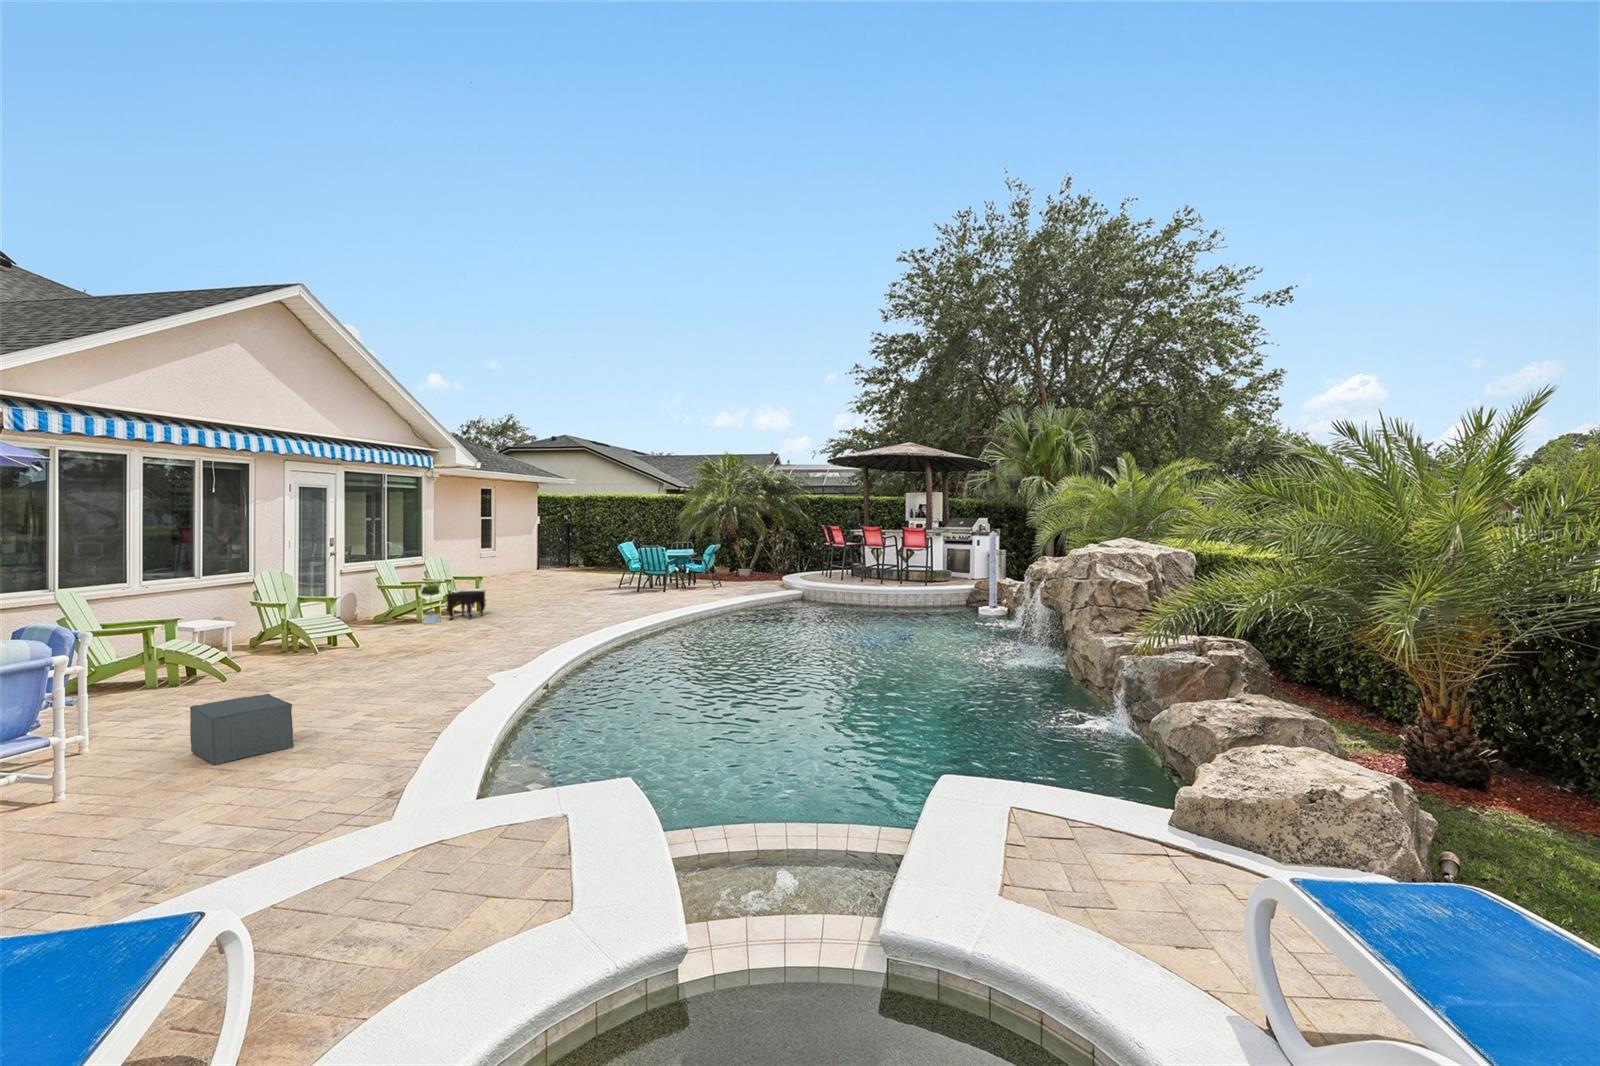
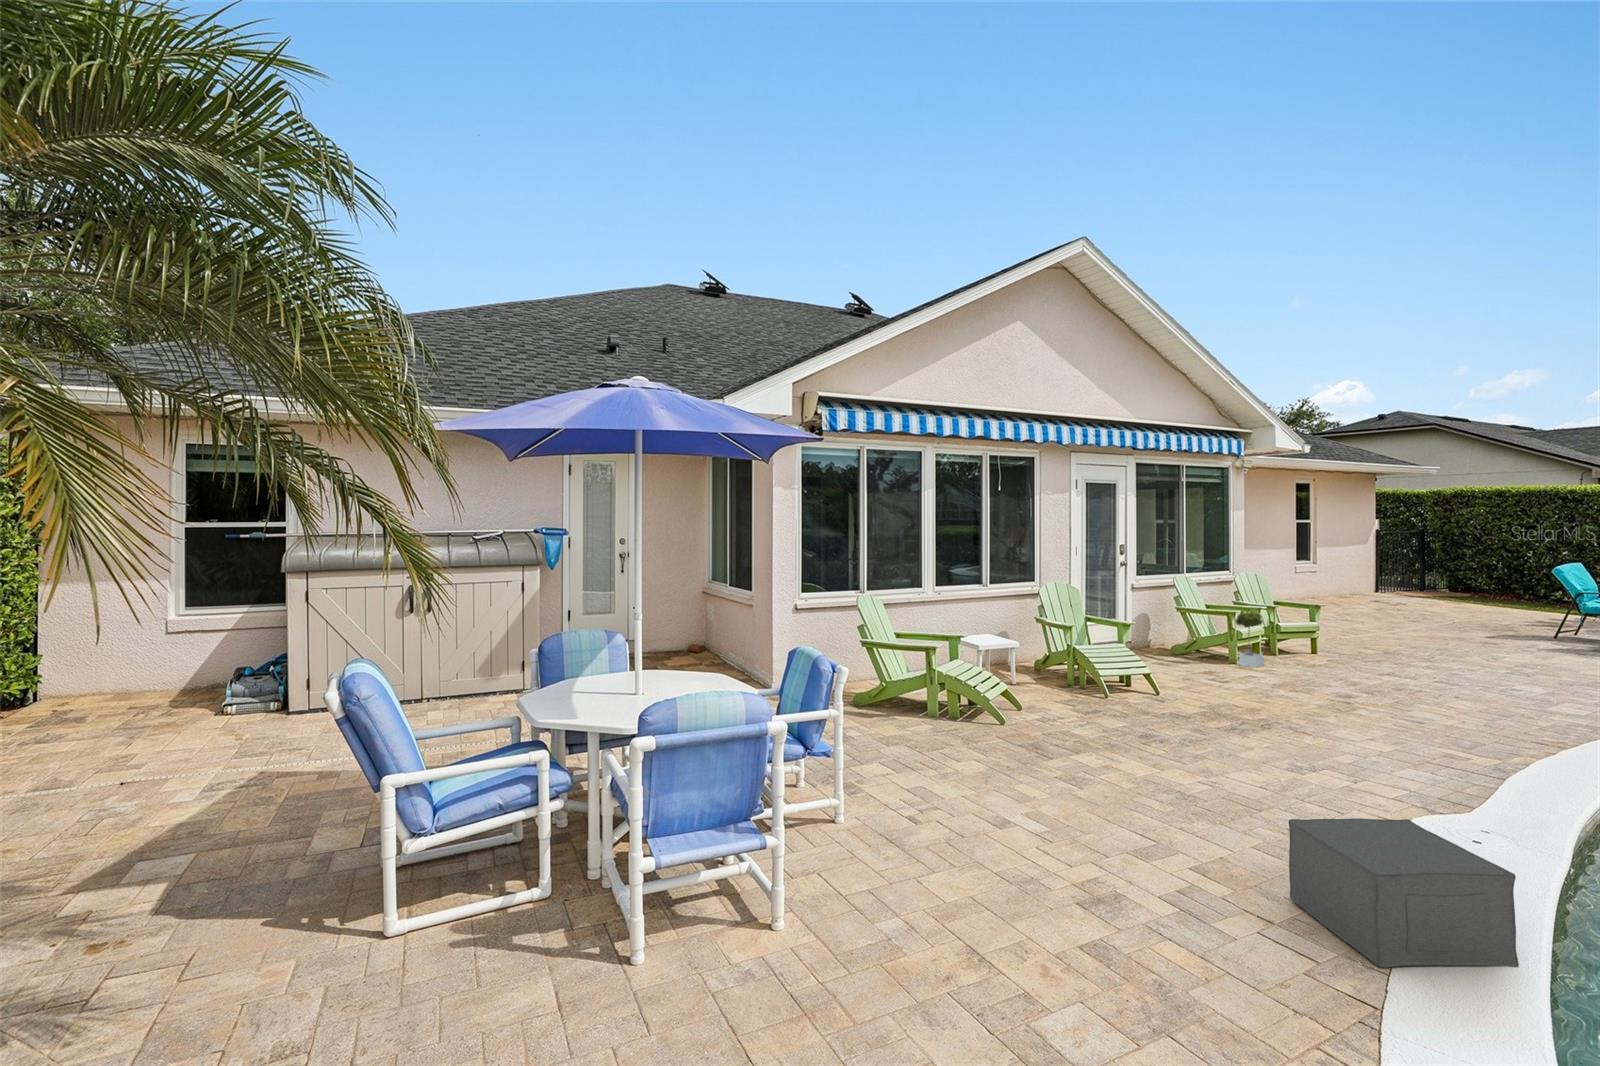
side table: present [446,591,486,620] -> none [1269,622,1334,668]
ottoman: present [190,694,294,765] -> present [1289,818,1519,968]

